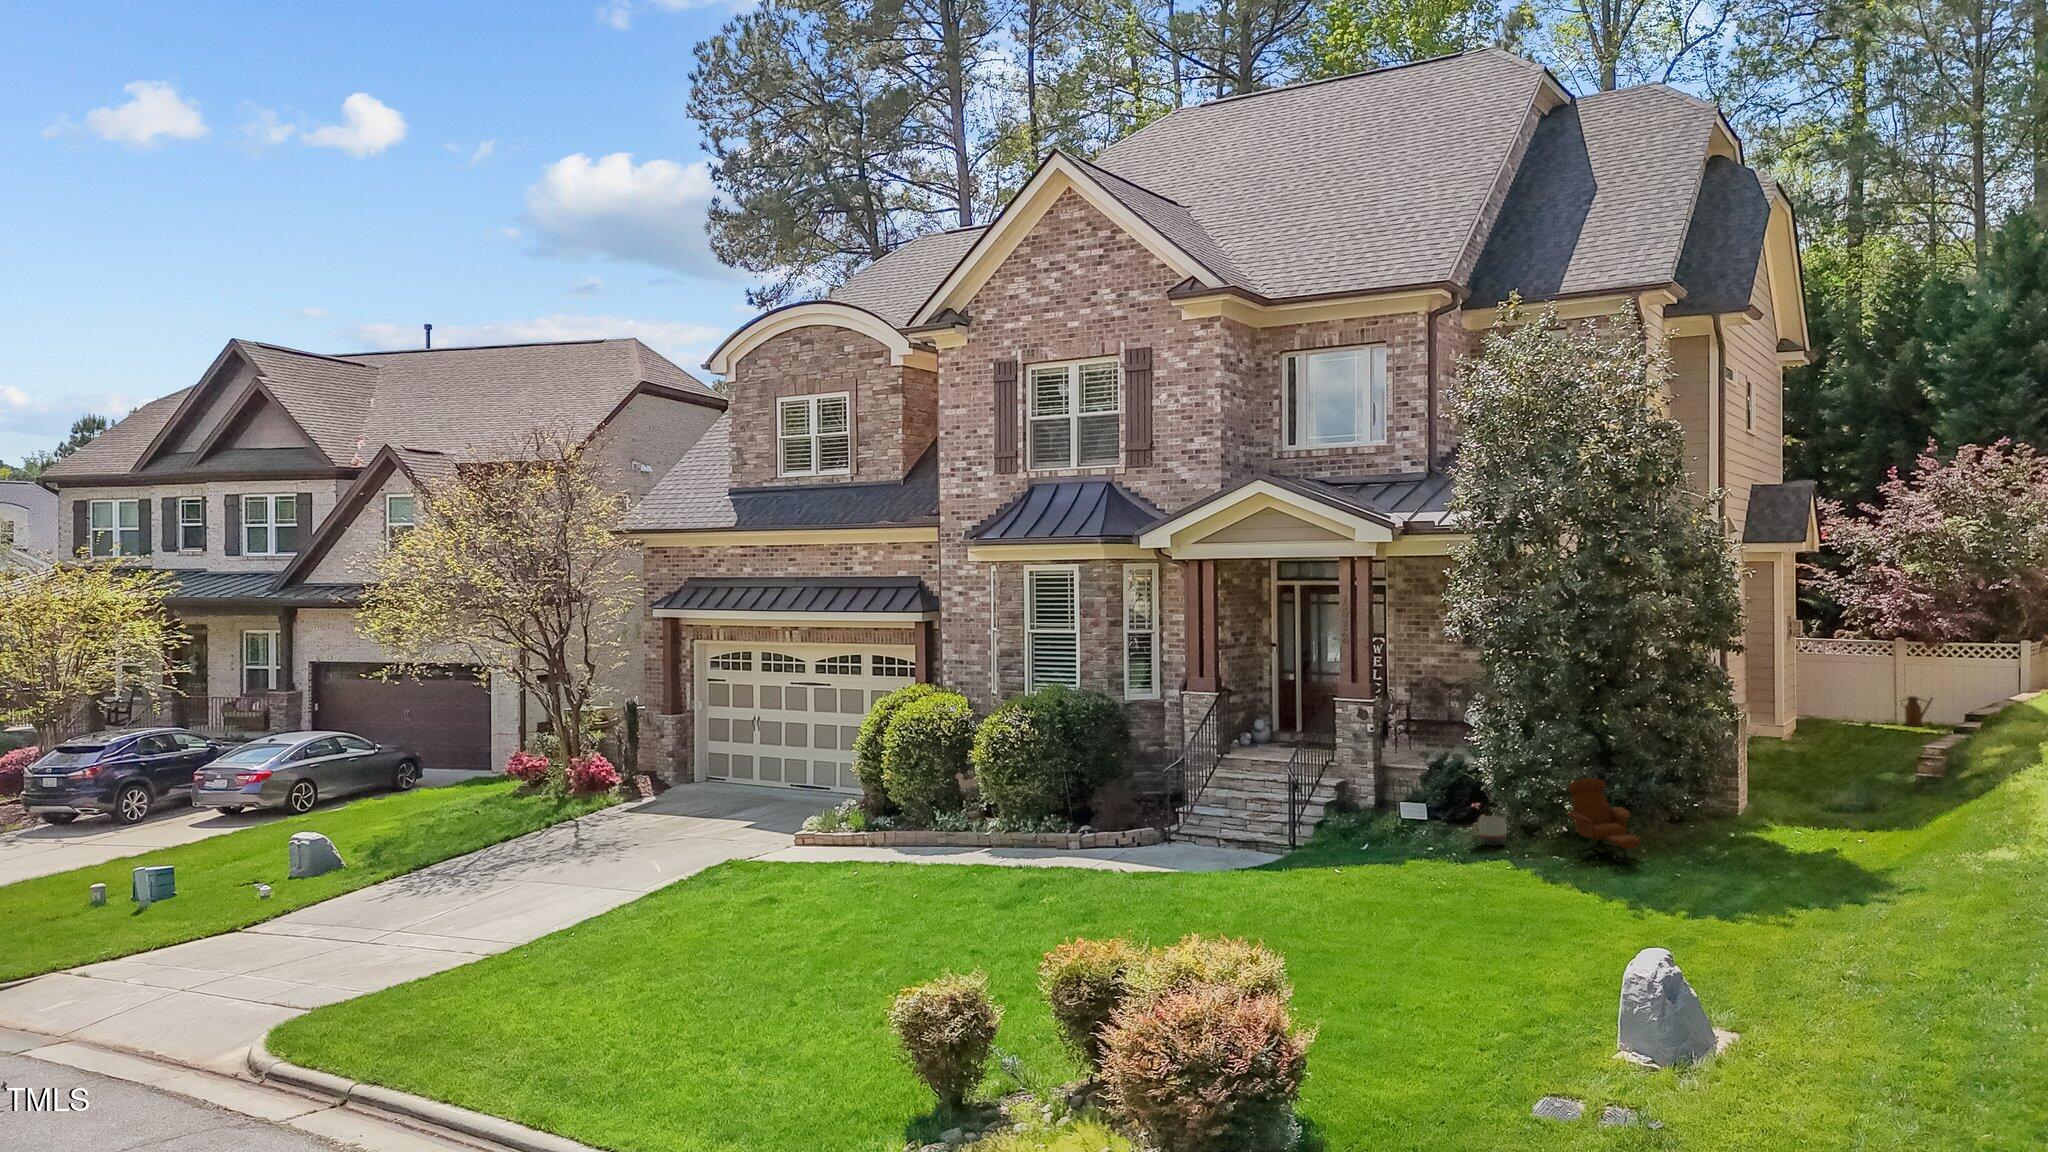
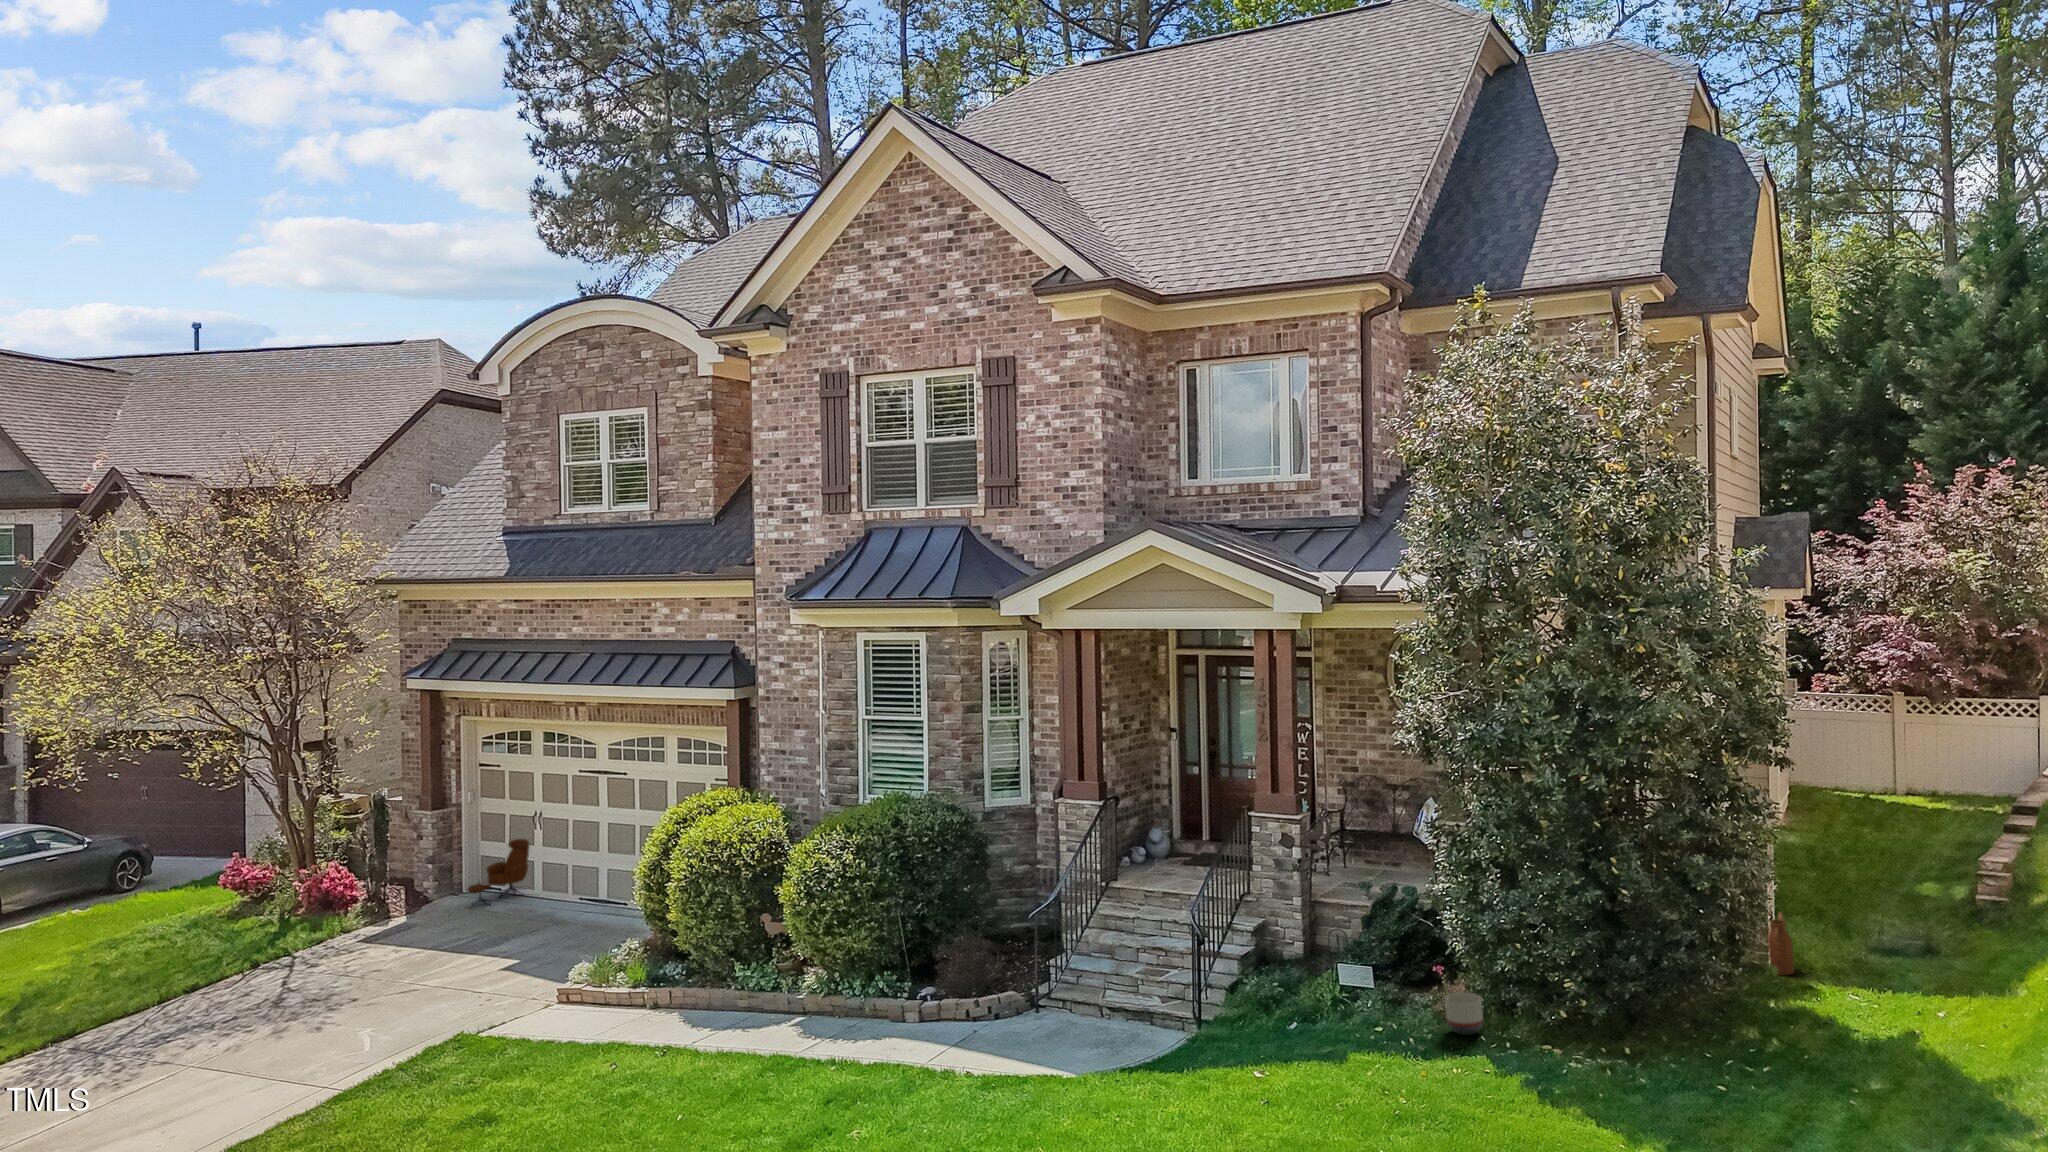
watering can: present [1903,696,1933,727] -> present [1768,913,1795,975]
lounge chair: present [1568,778,1641,864] -> present [468,839,530,907]

